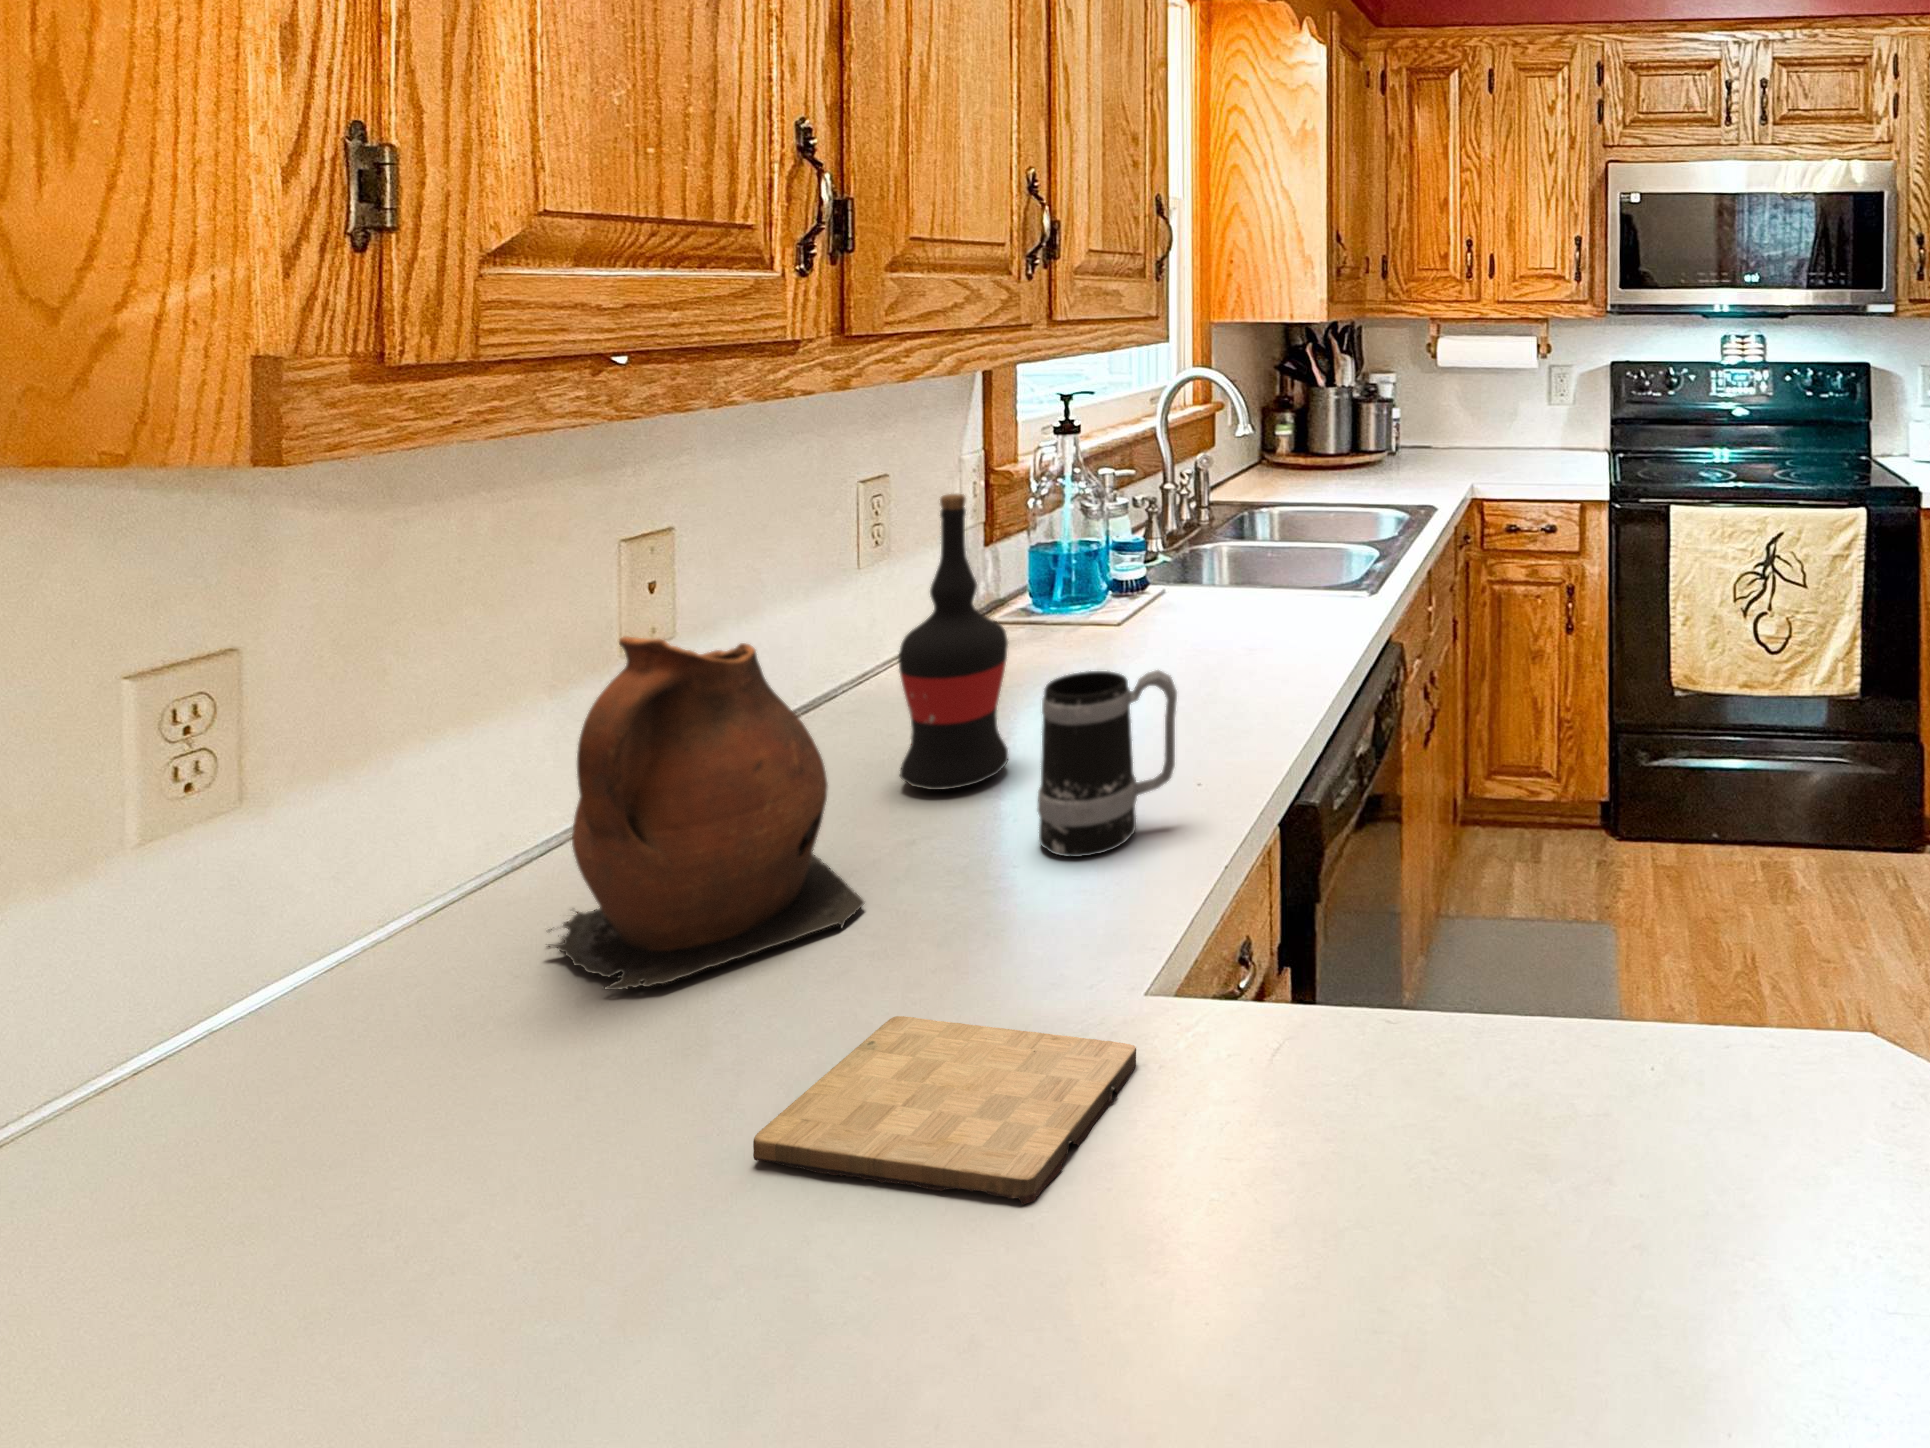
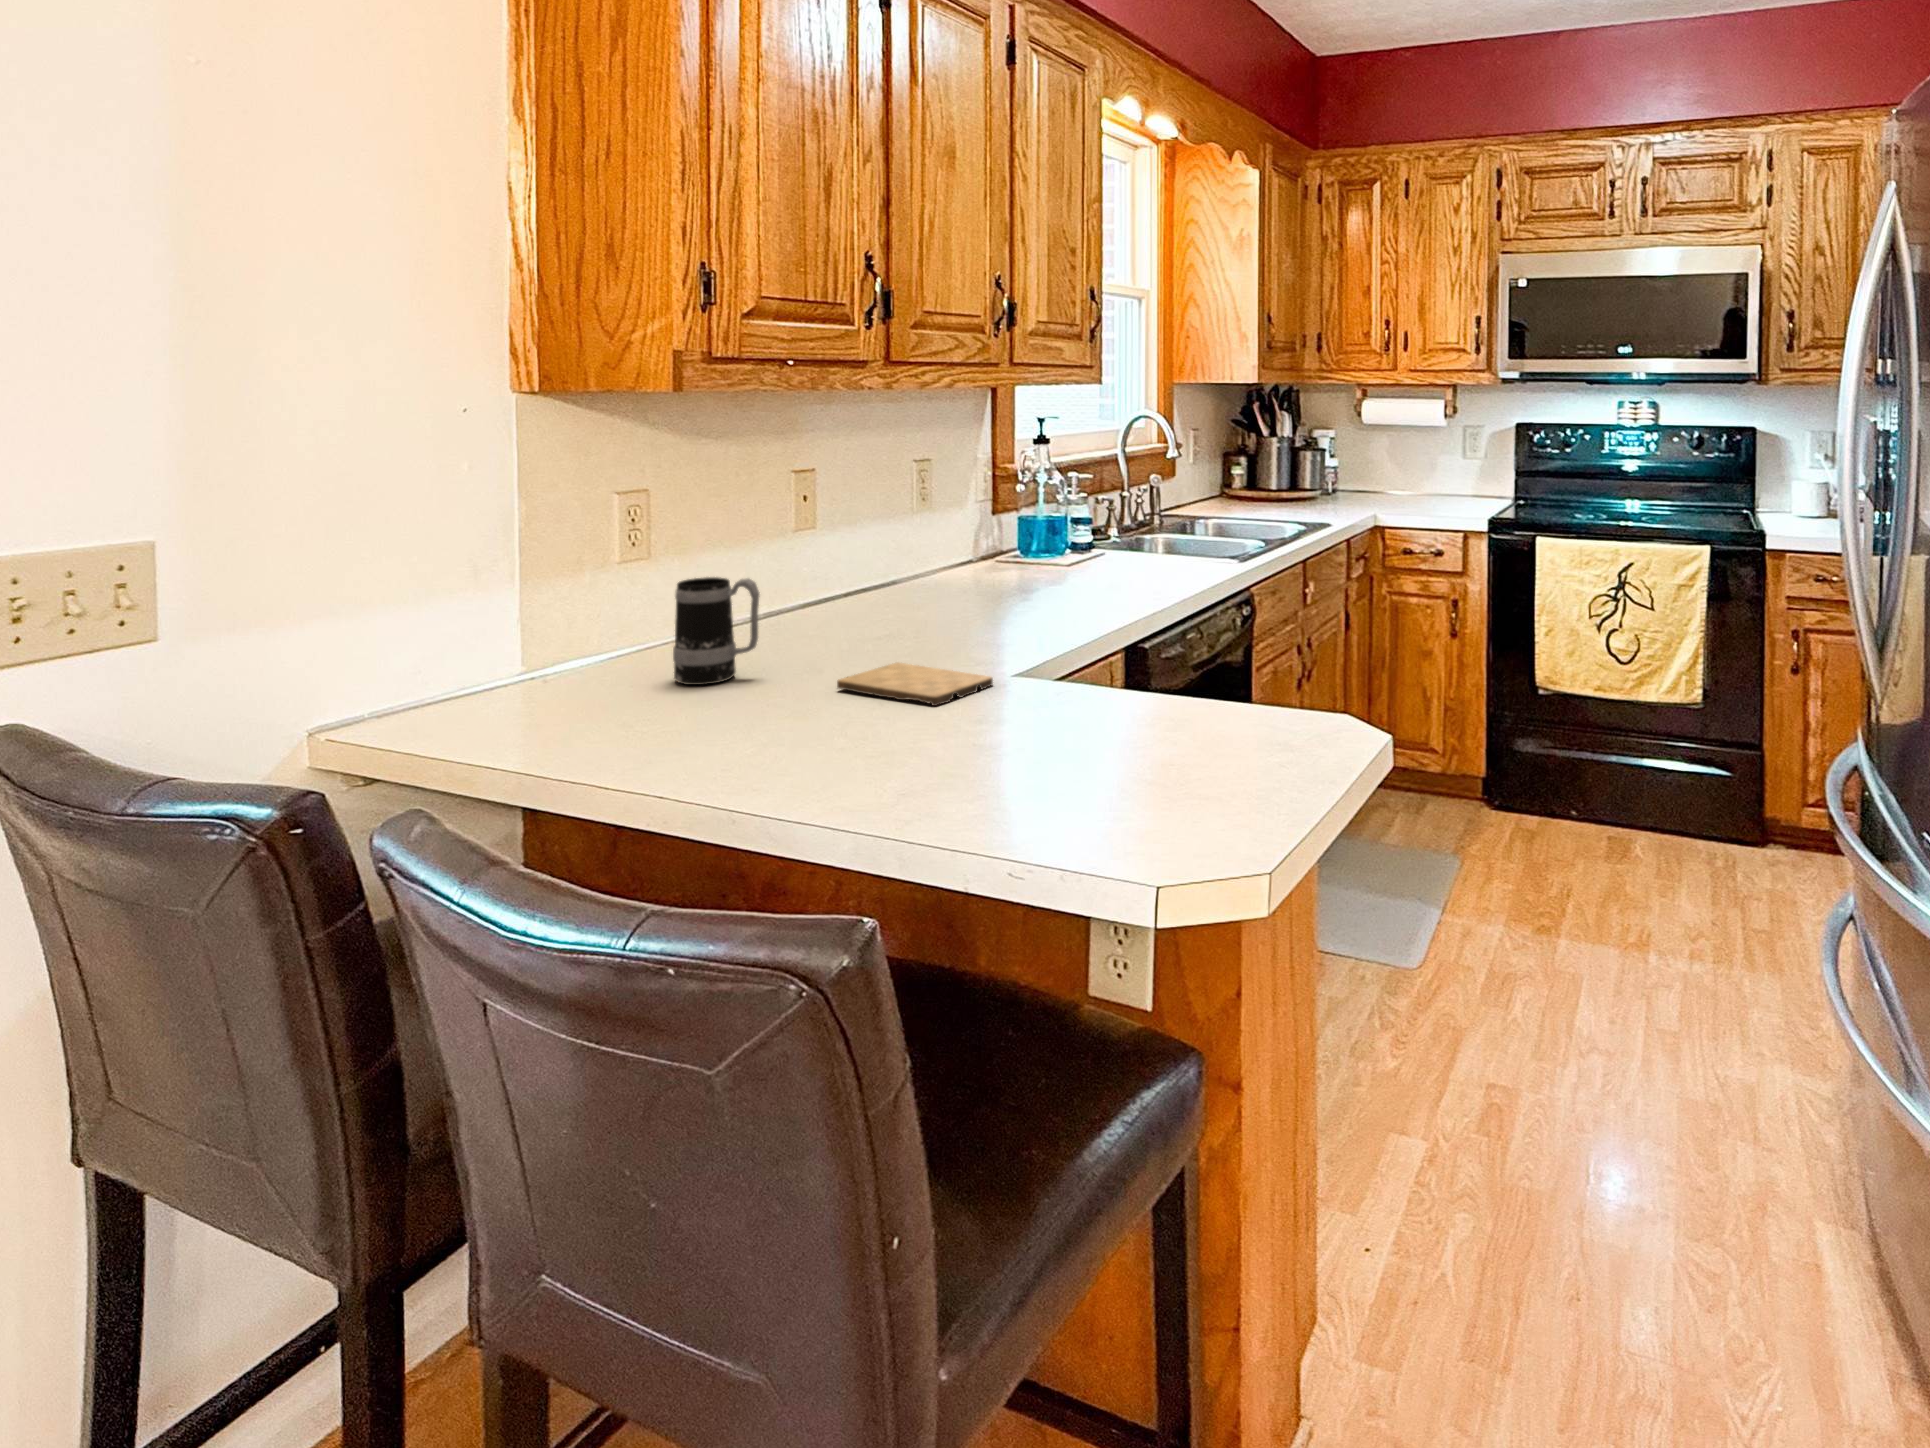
wine bottle: present [898,494,1008,790] -> none [922,454,980,613]
ceramic pitcher: present [546,637,864,990] -> none [762,497,896,652]
mug: present [1038,670,1177,857] -> present [673,577,760,685]

